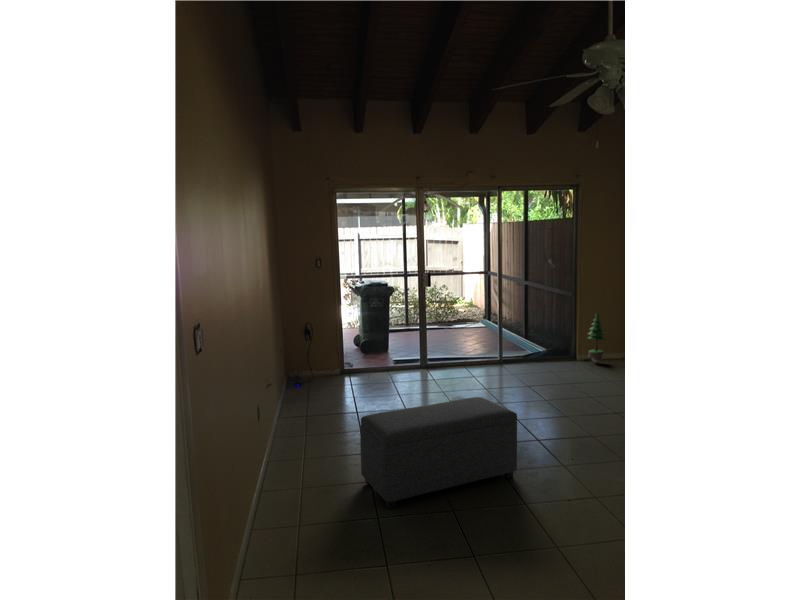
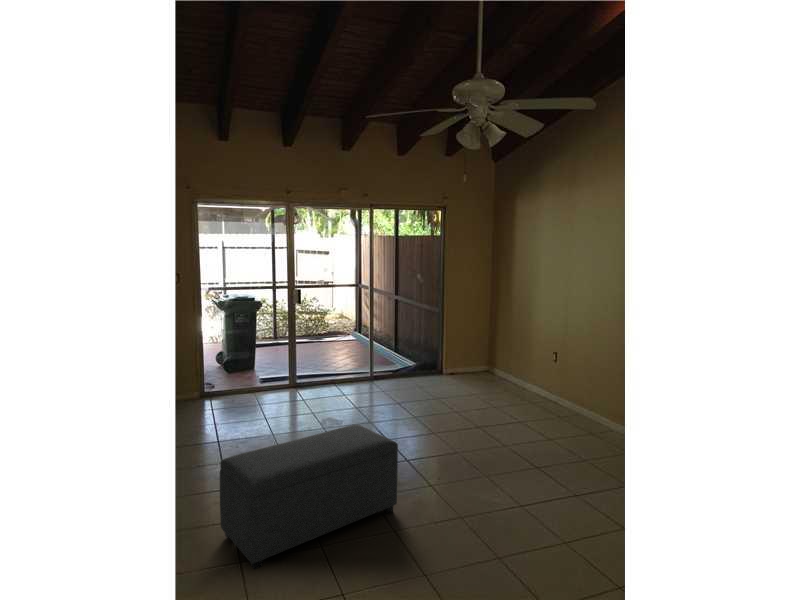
potted tree: present [588,313,605,363] -> none [453,325,471,374]

